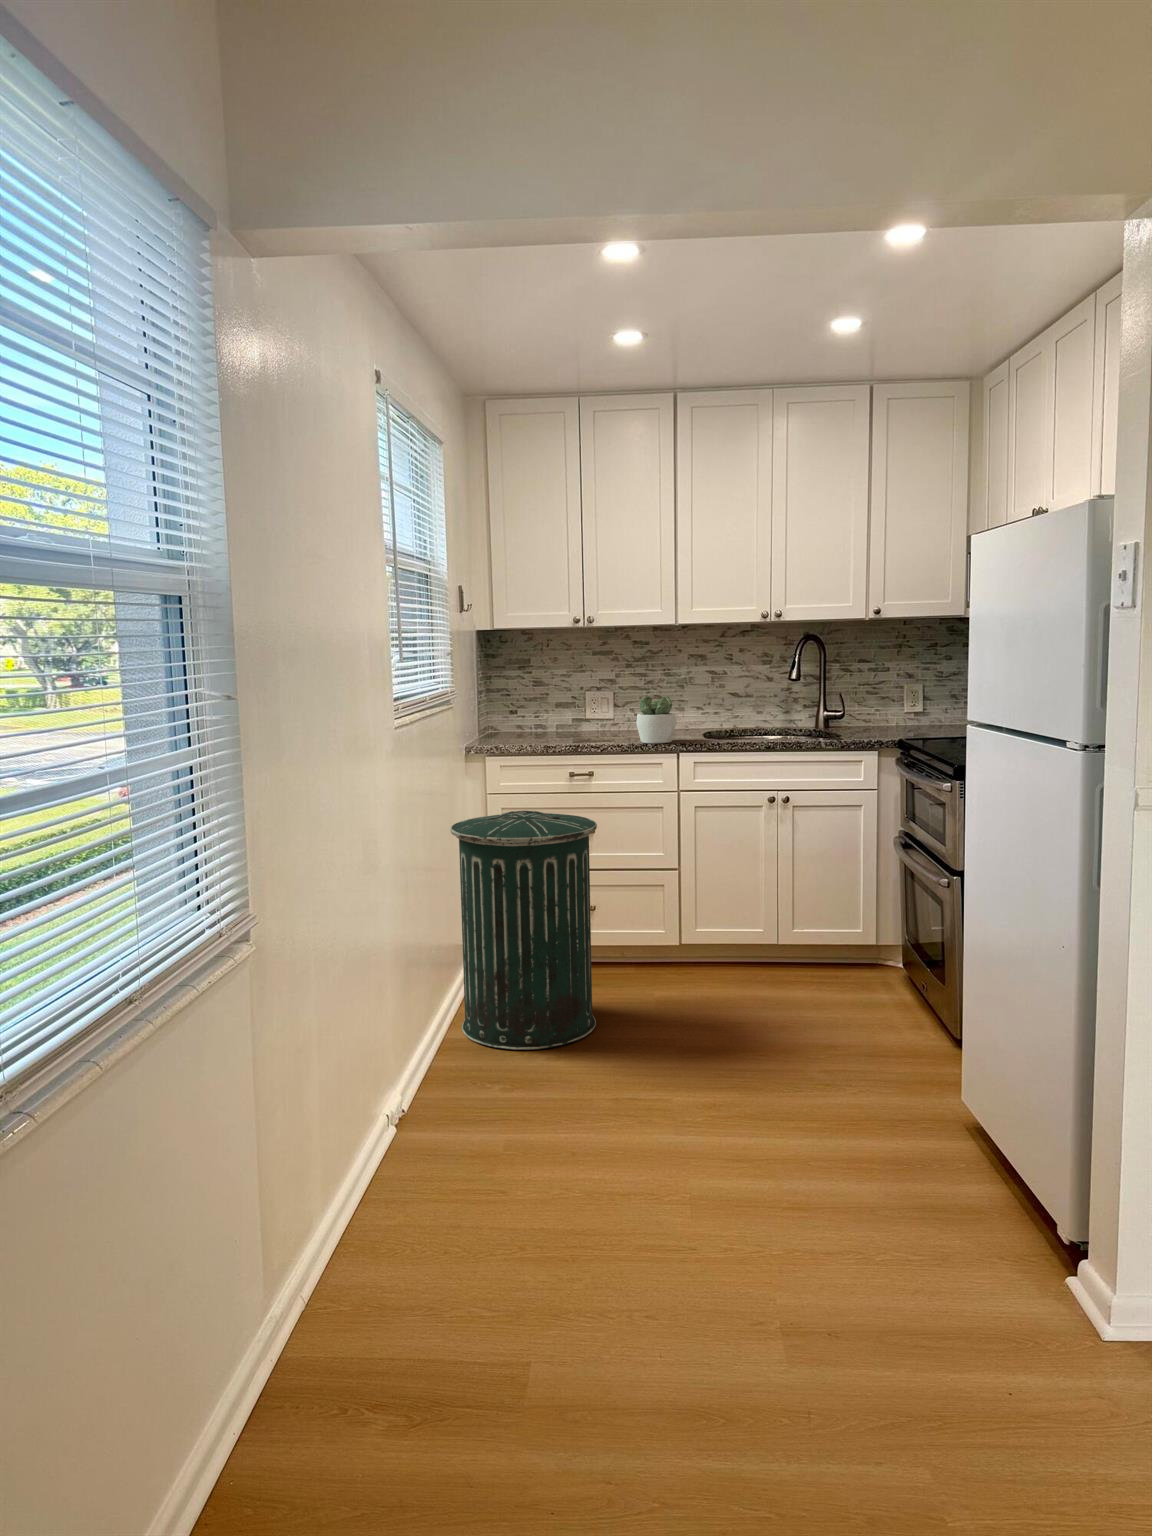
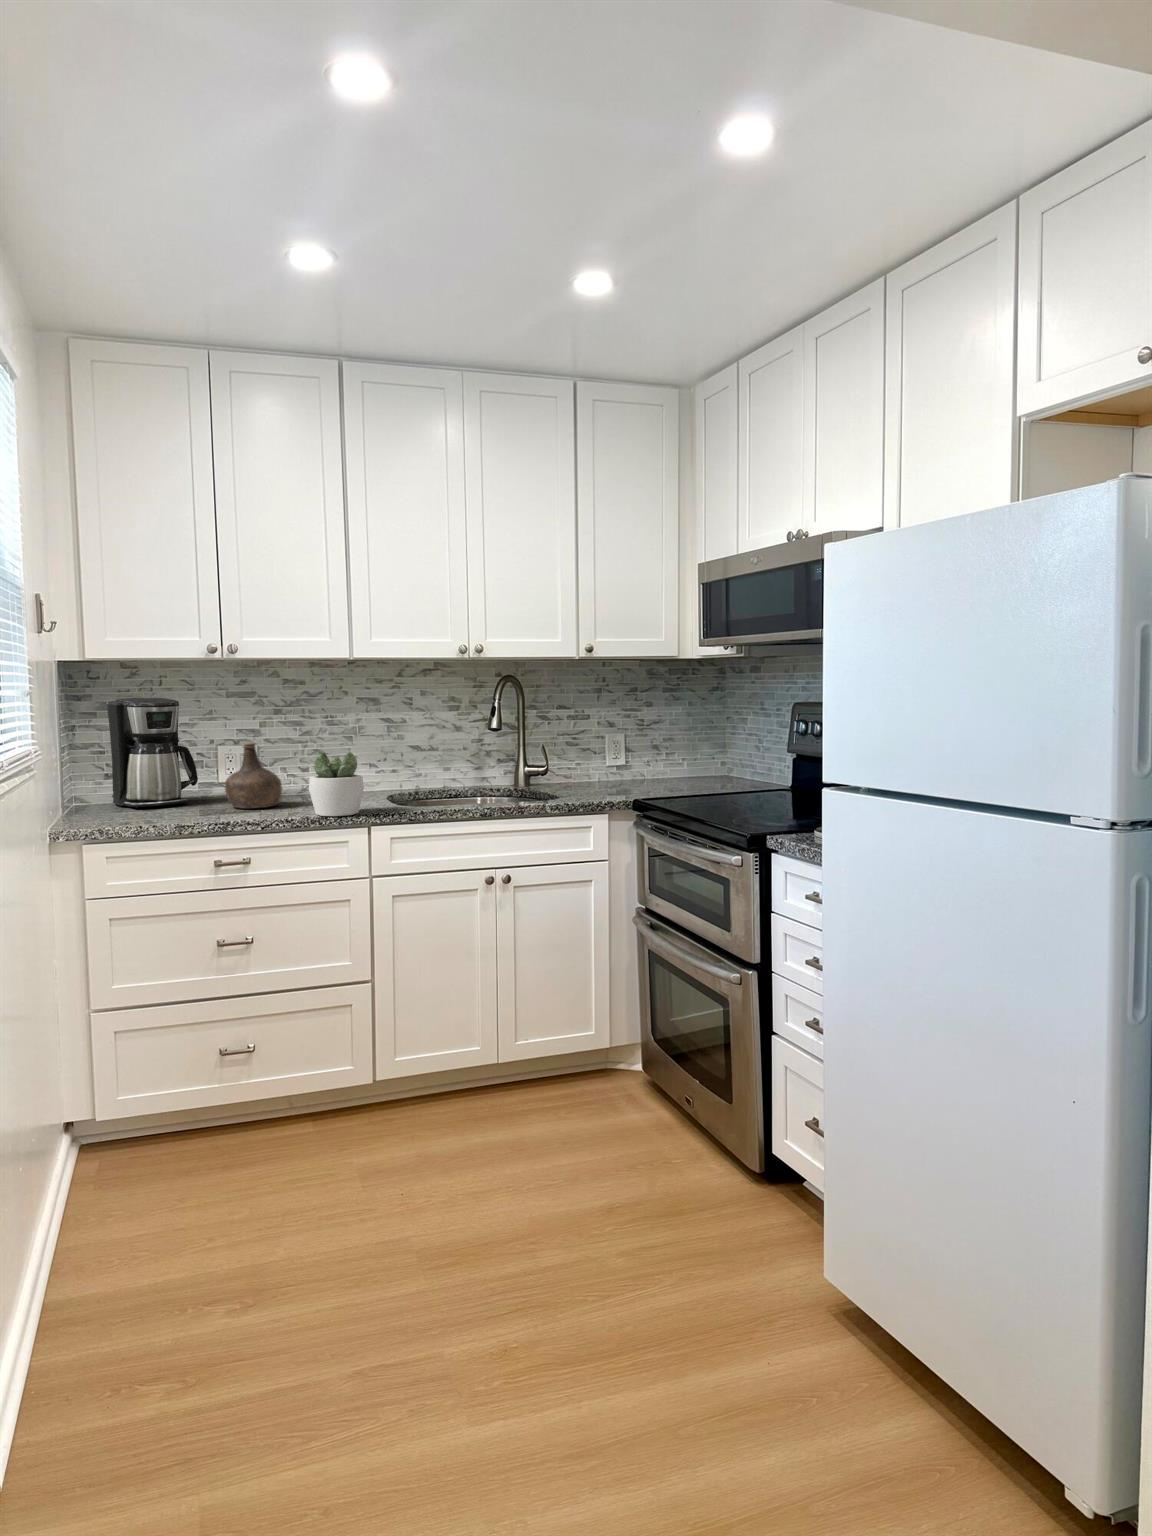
coffee maker: none [510,656,569,735] -> present [107,698,198,808]
bottle: none [584,689,623,737] -> present [225,743,282,809]
trash can: present [451,811,597,1050] -> none [45,930,293,1330]

